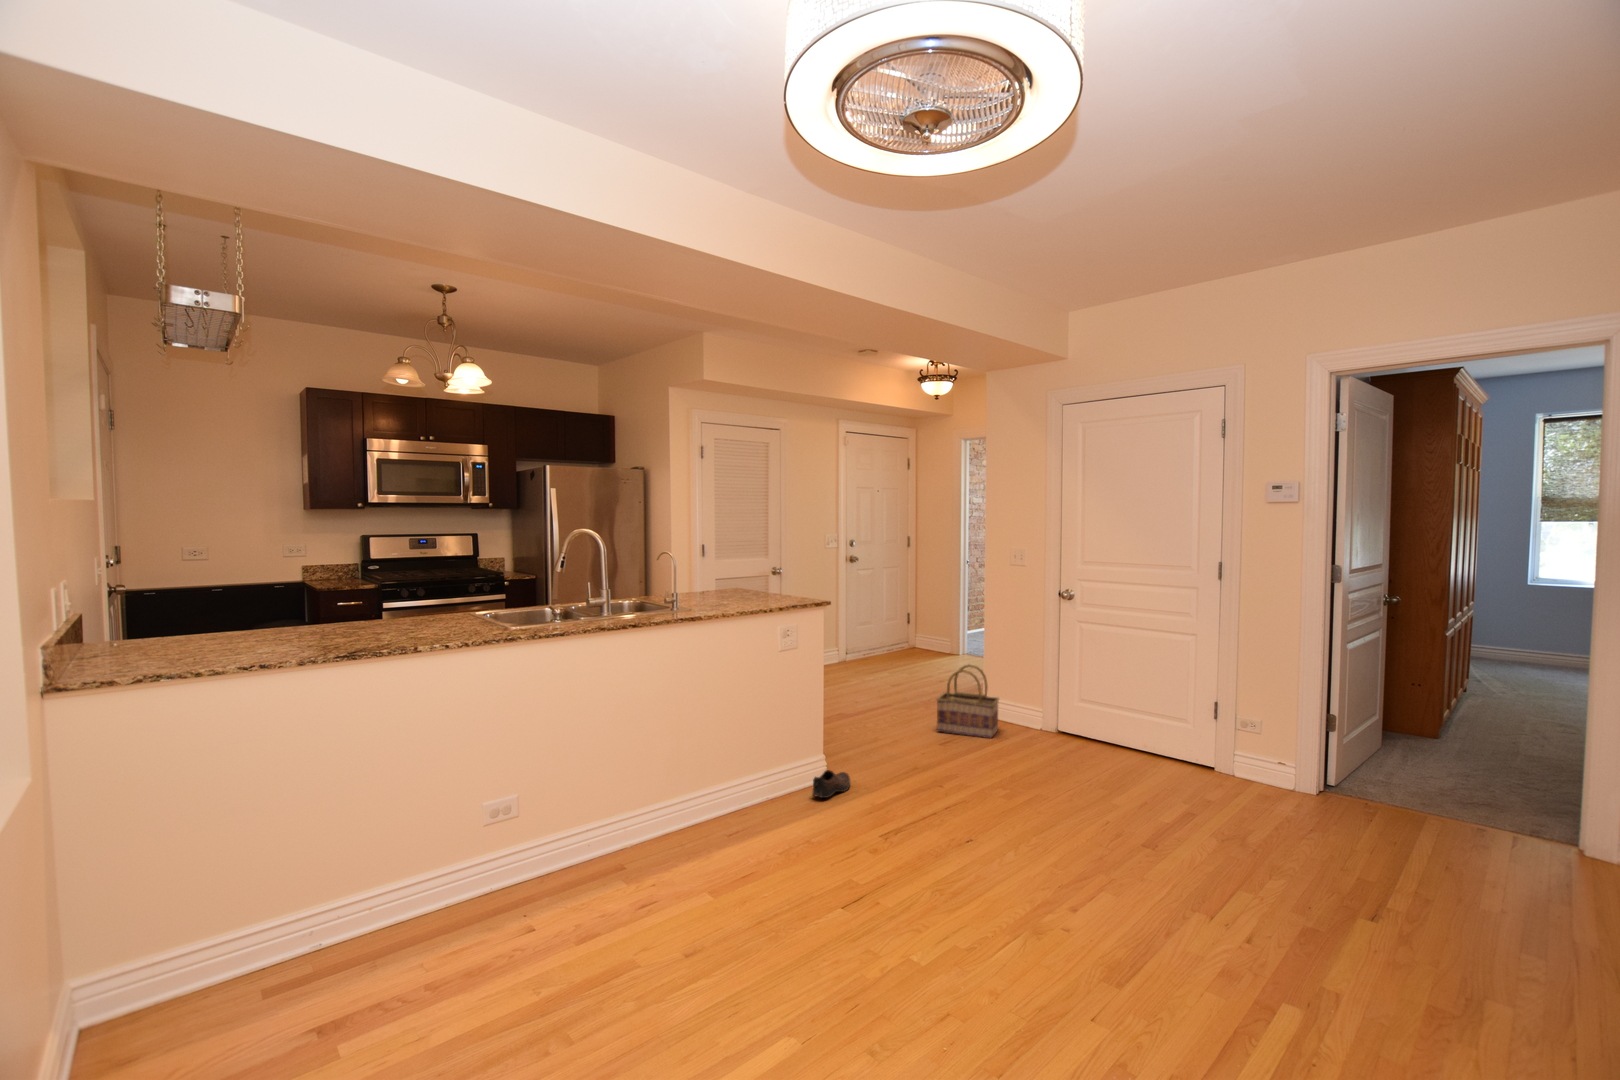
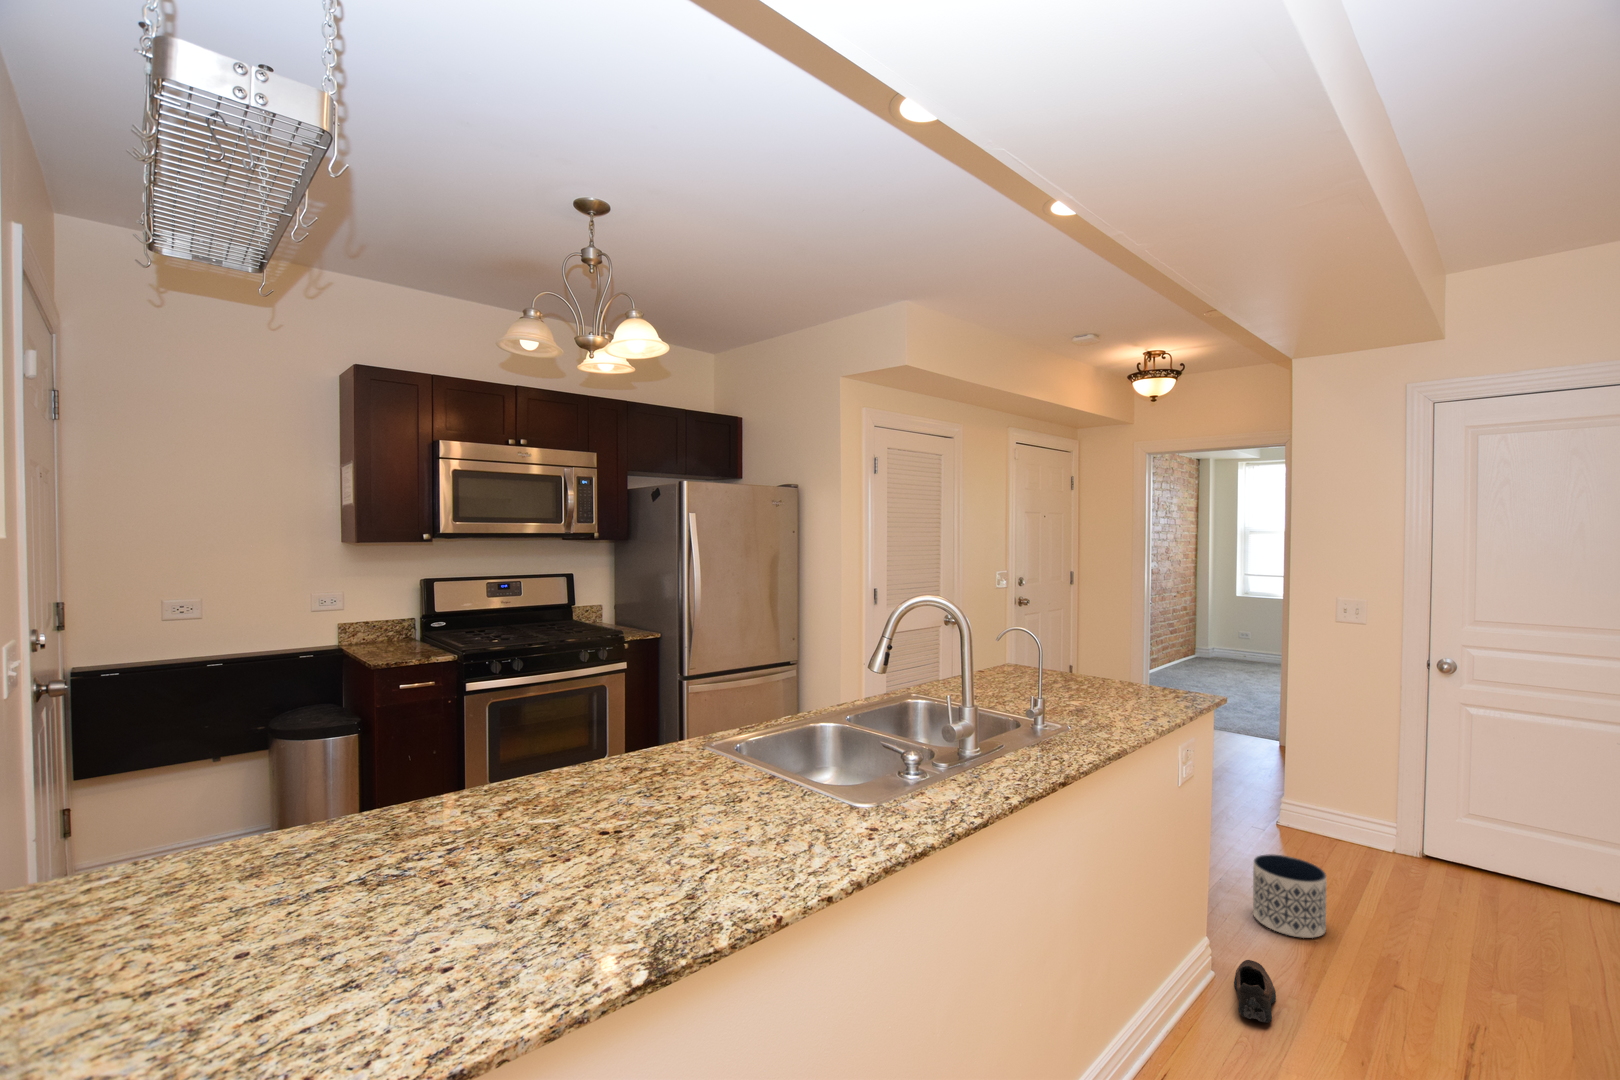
basket: present [937,665,999,738] -> none [1248,755,1351,865]
planter: none [885,720,927,769] -> present [1253,854,1327,938]

